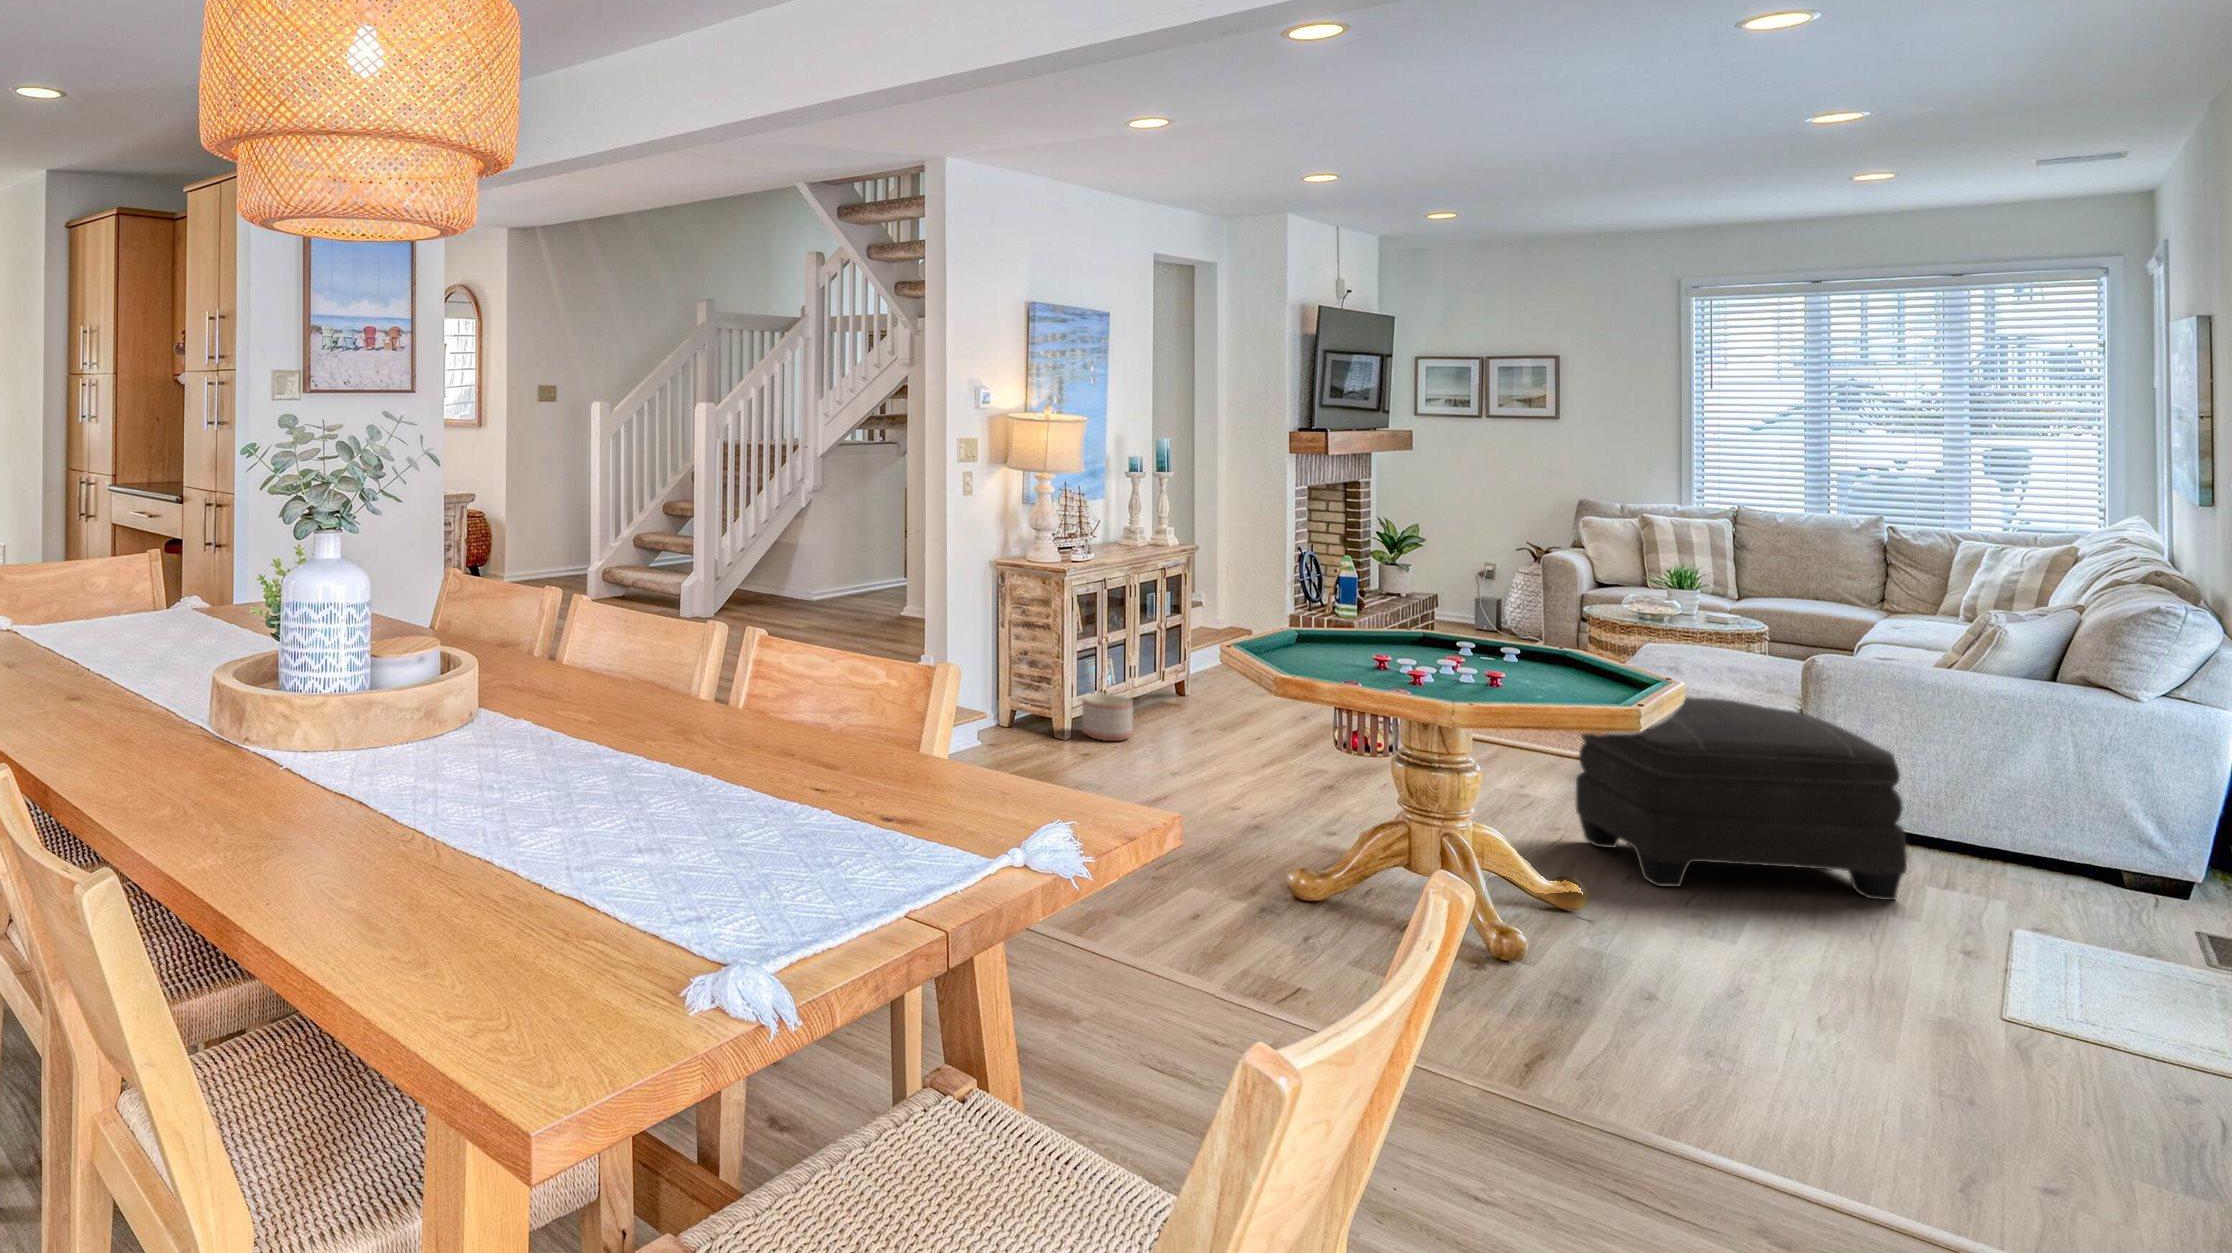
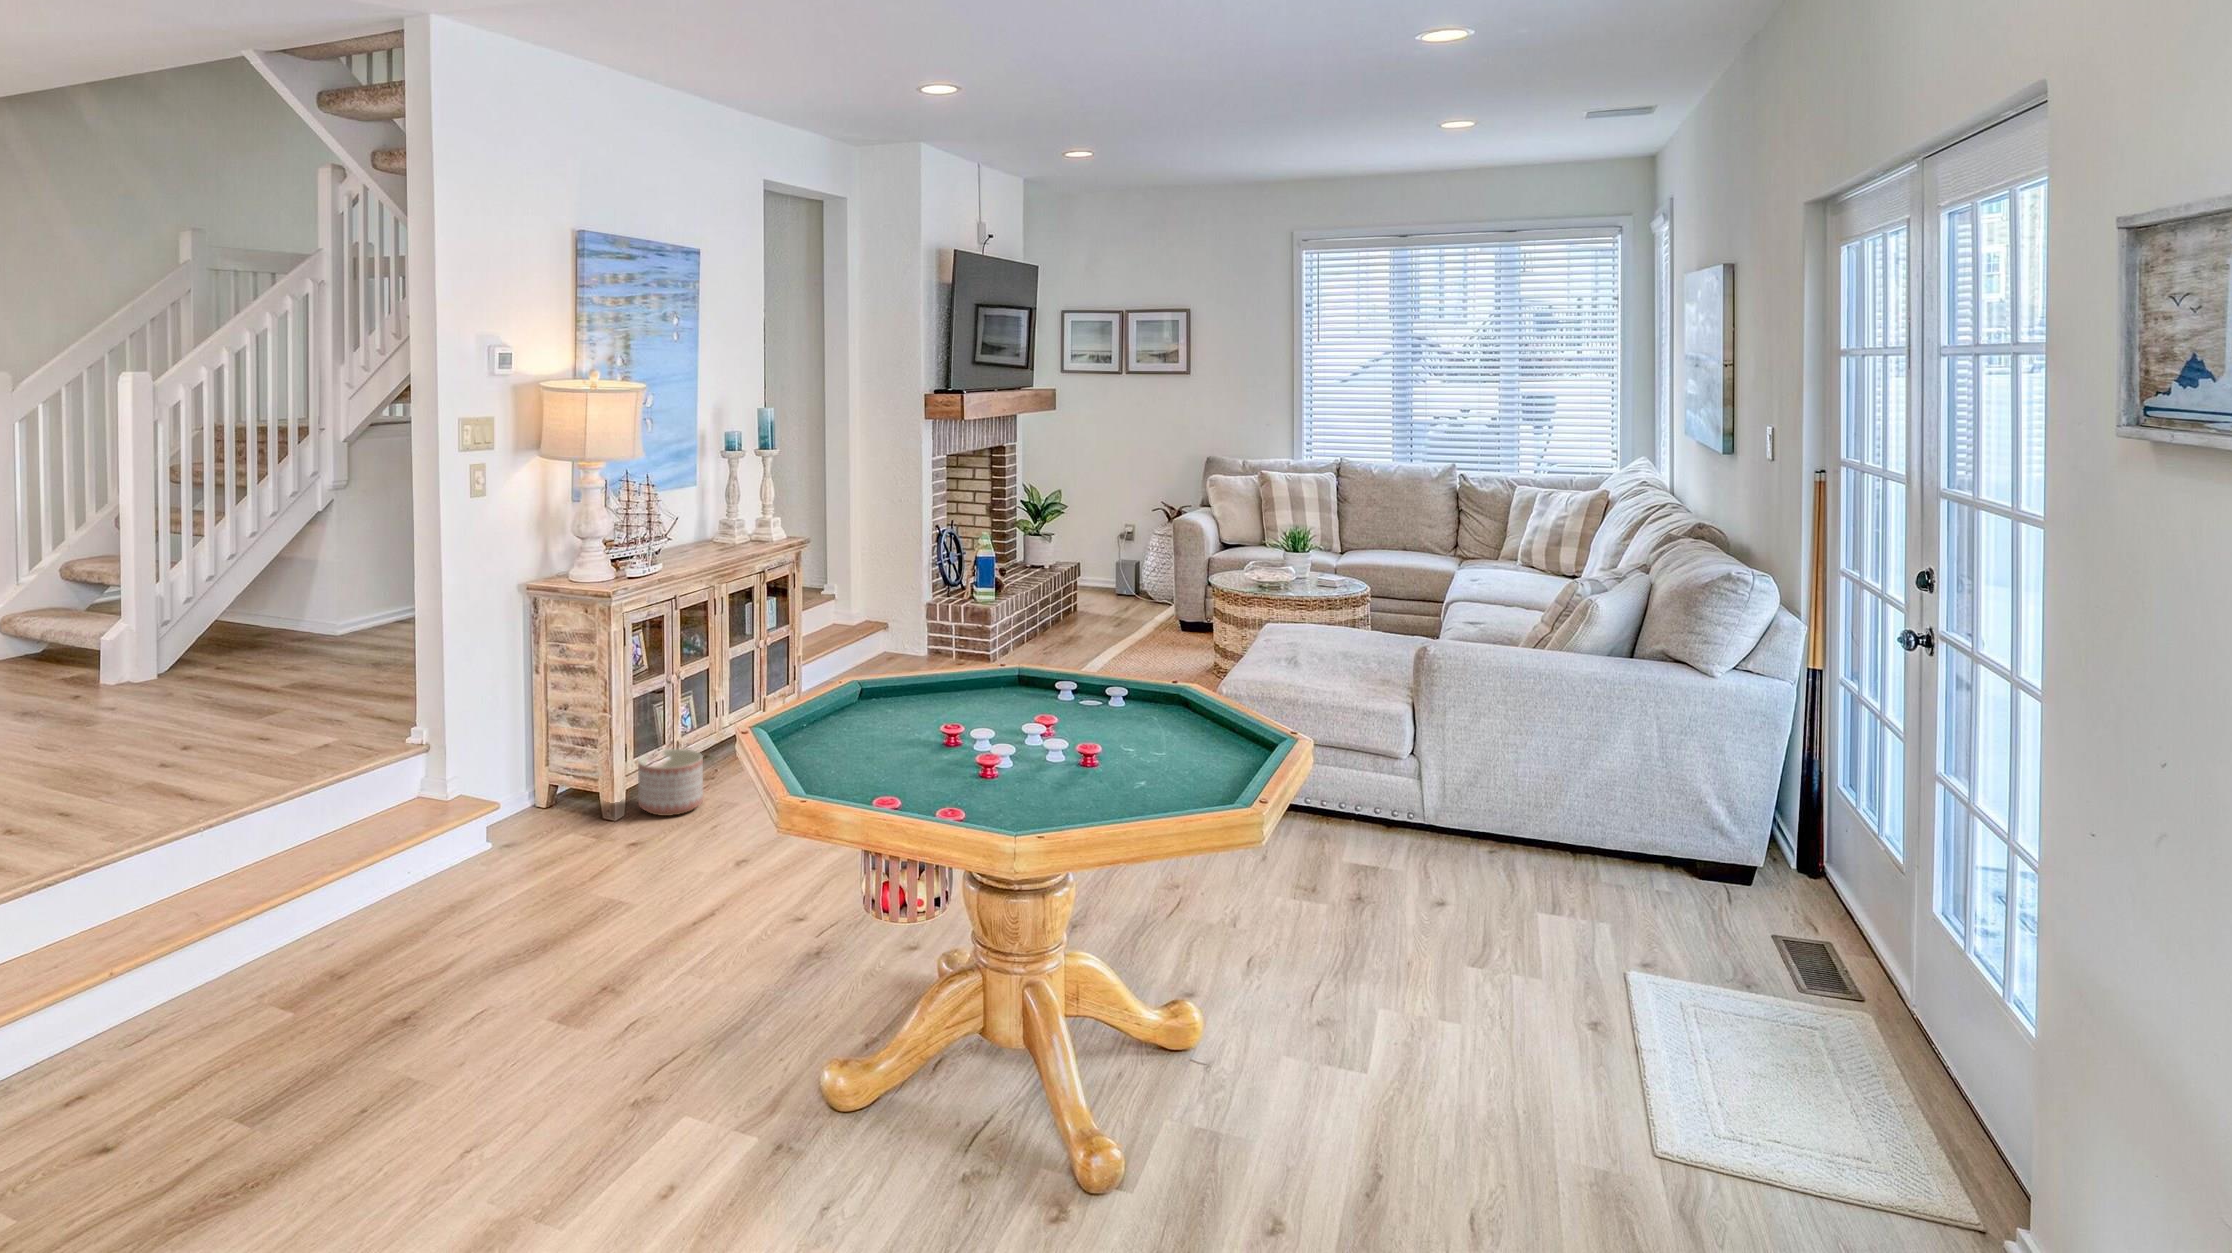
ottoman: present [1576,698,1907,900] -> none [1194,715,1527,974]

